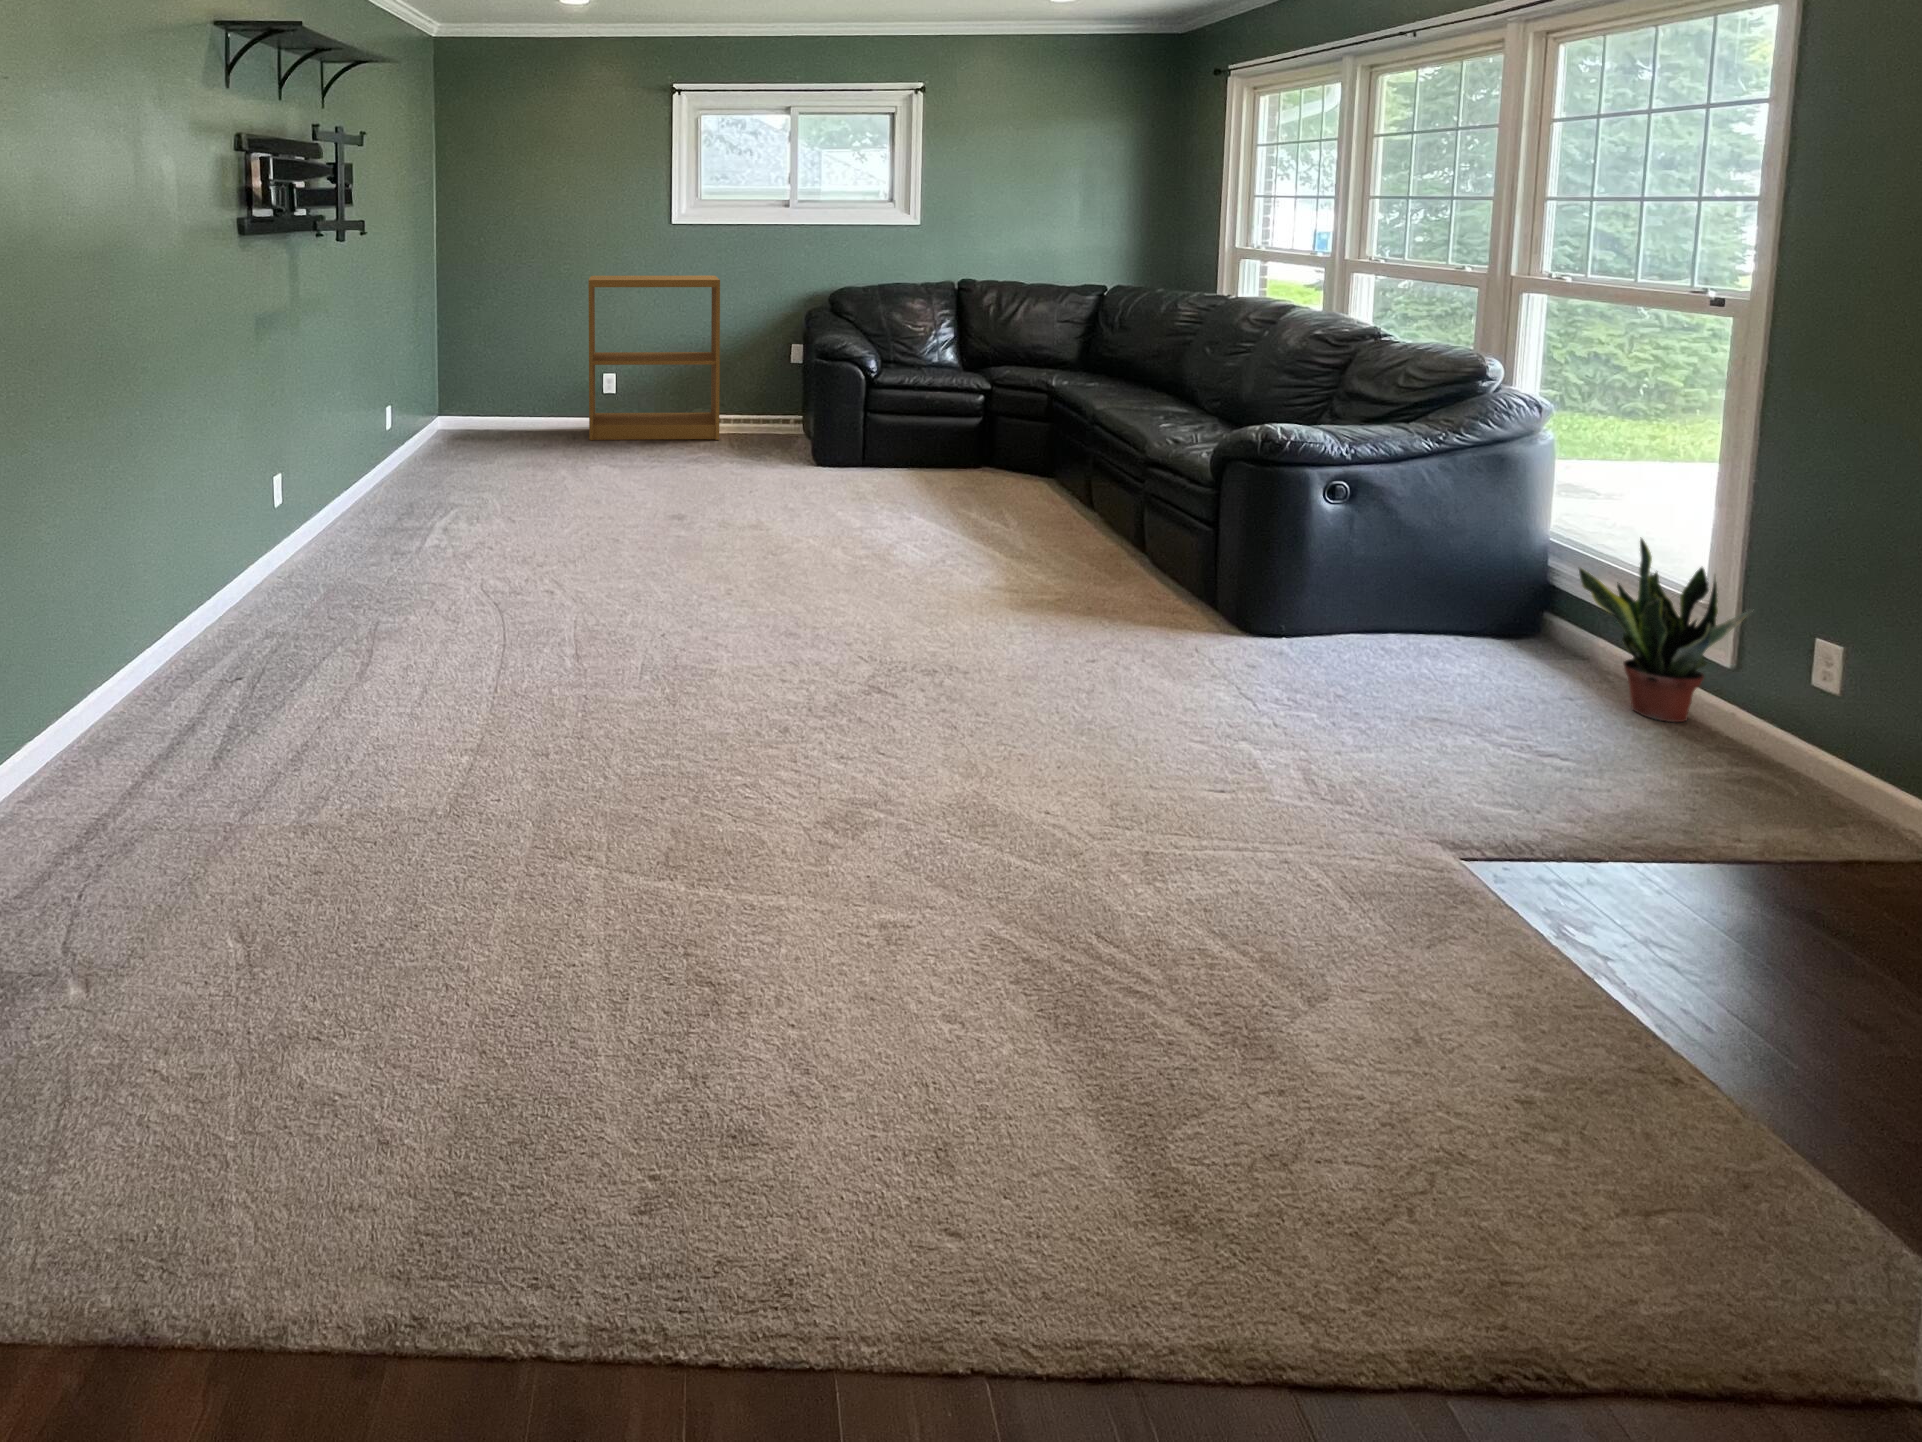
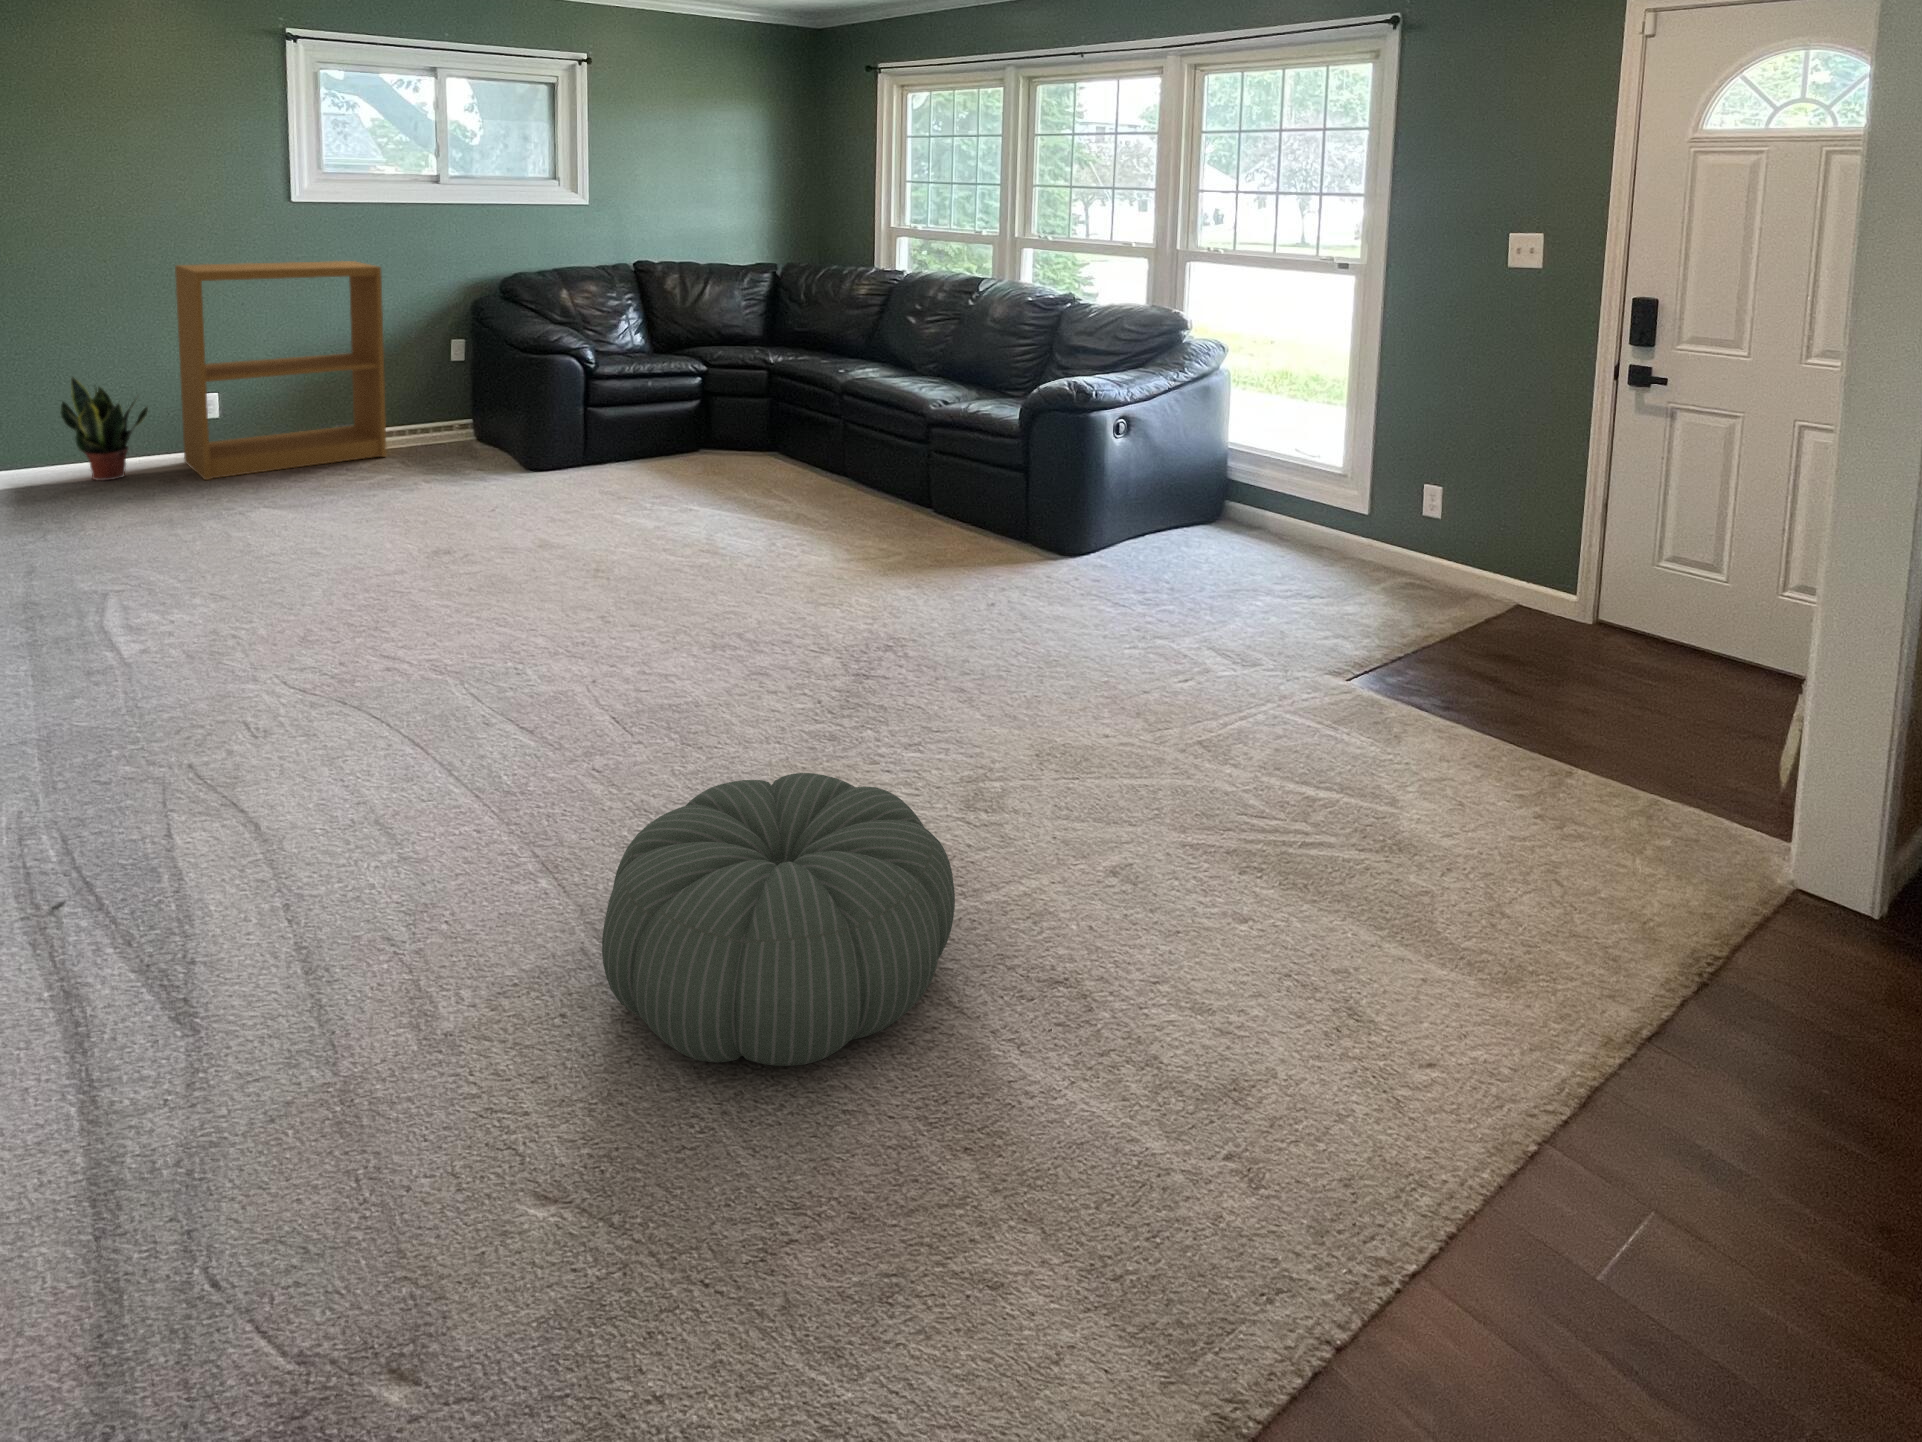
potted plant: present [1579,538,1750,722] -> present [60,377,148,480]
pouf: none [368,702,670,932] -> present [602,773,955,1066]

